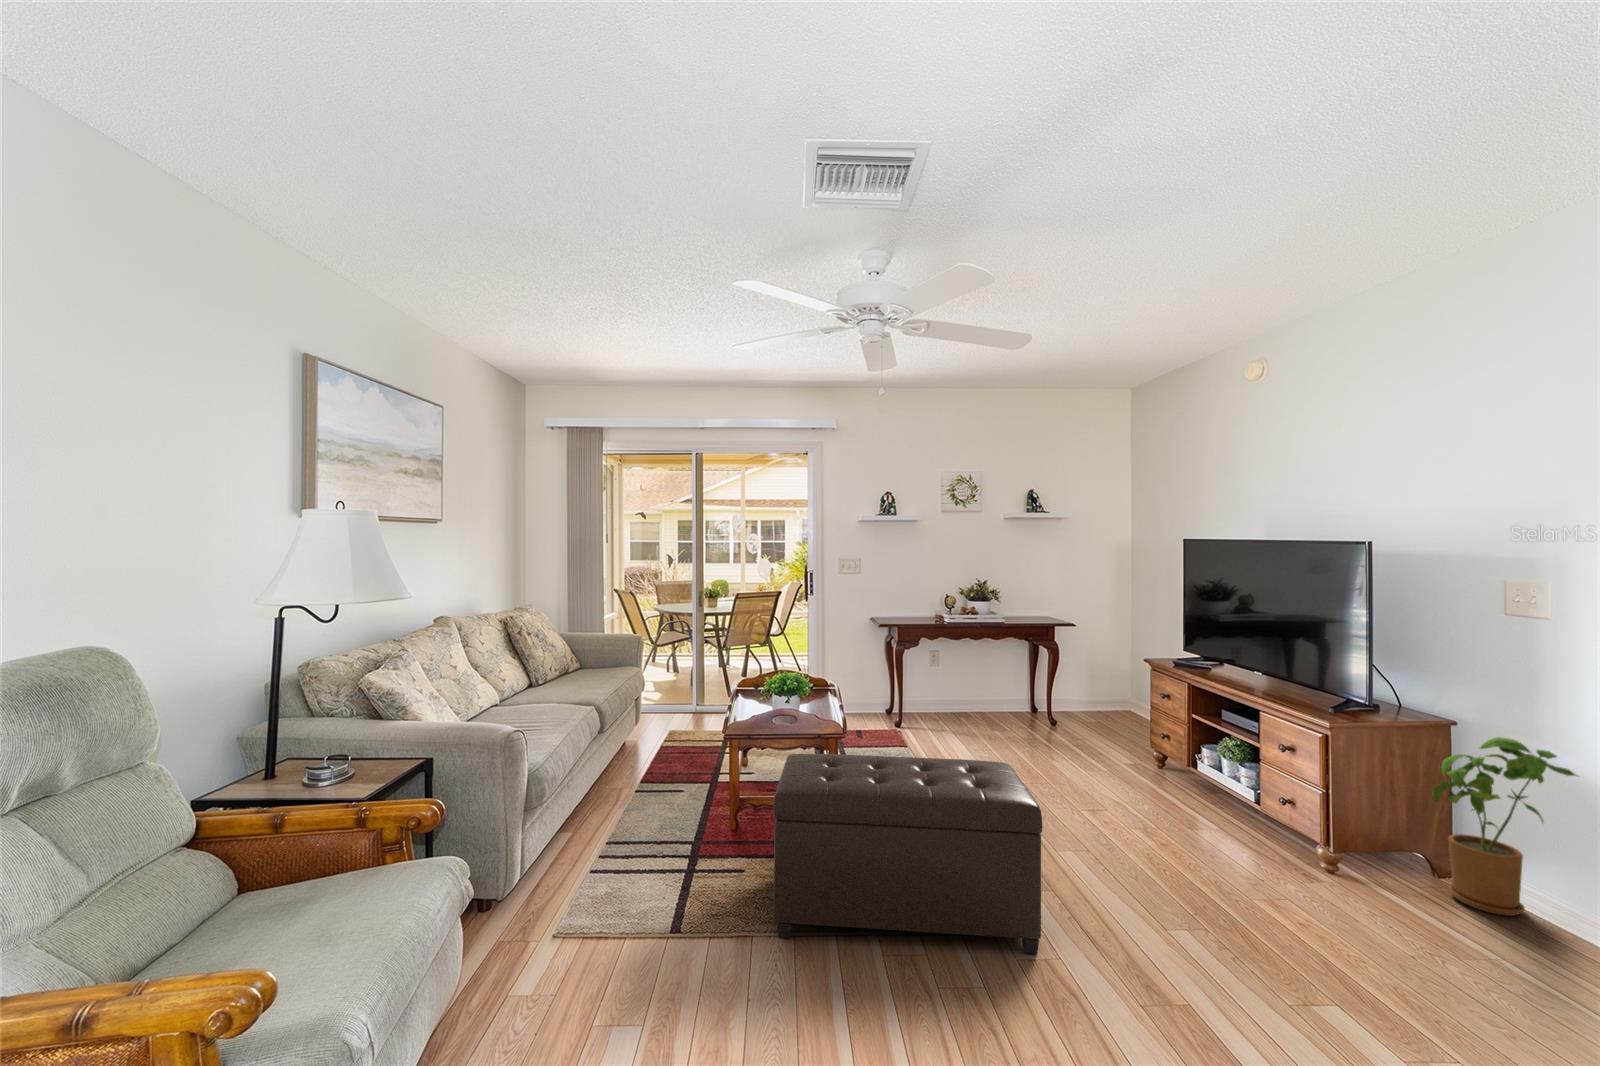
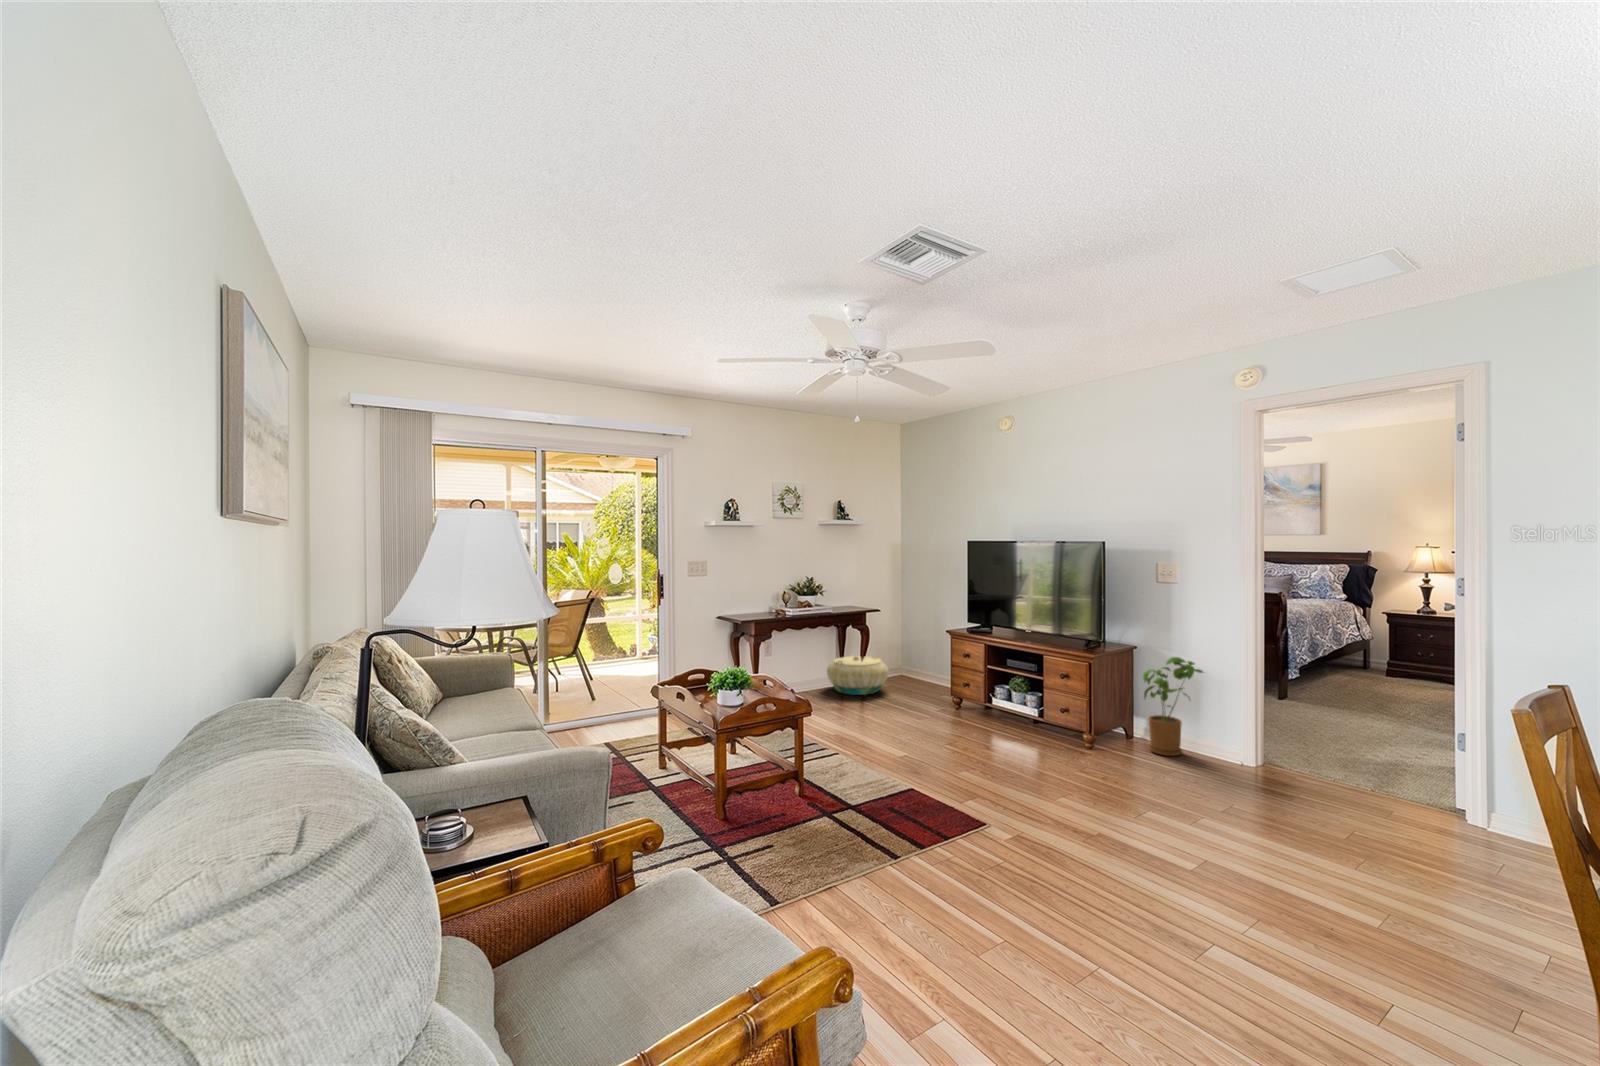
basket: none [1002,679,1083,728] -> present [827,656,889,695]
ottoman: present [773,754,1043,955] -> none [808,716,1012,875]

